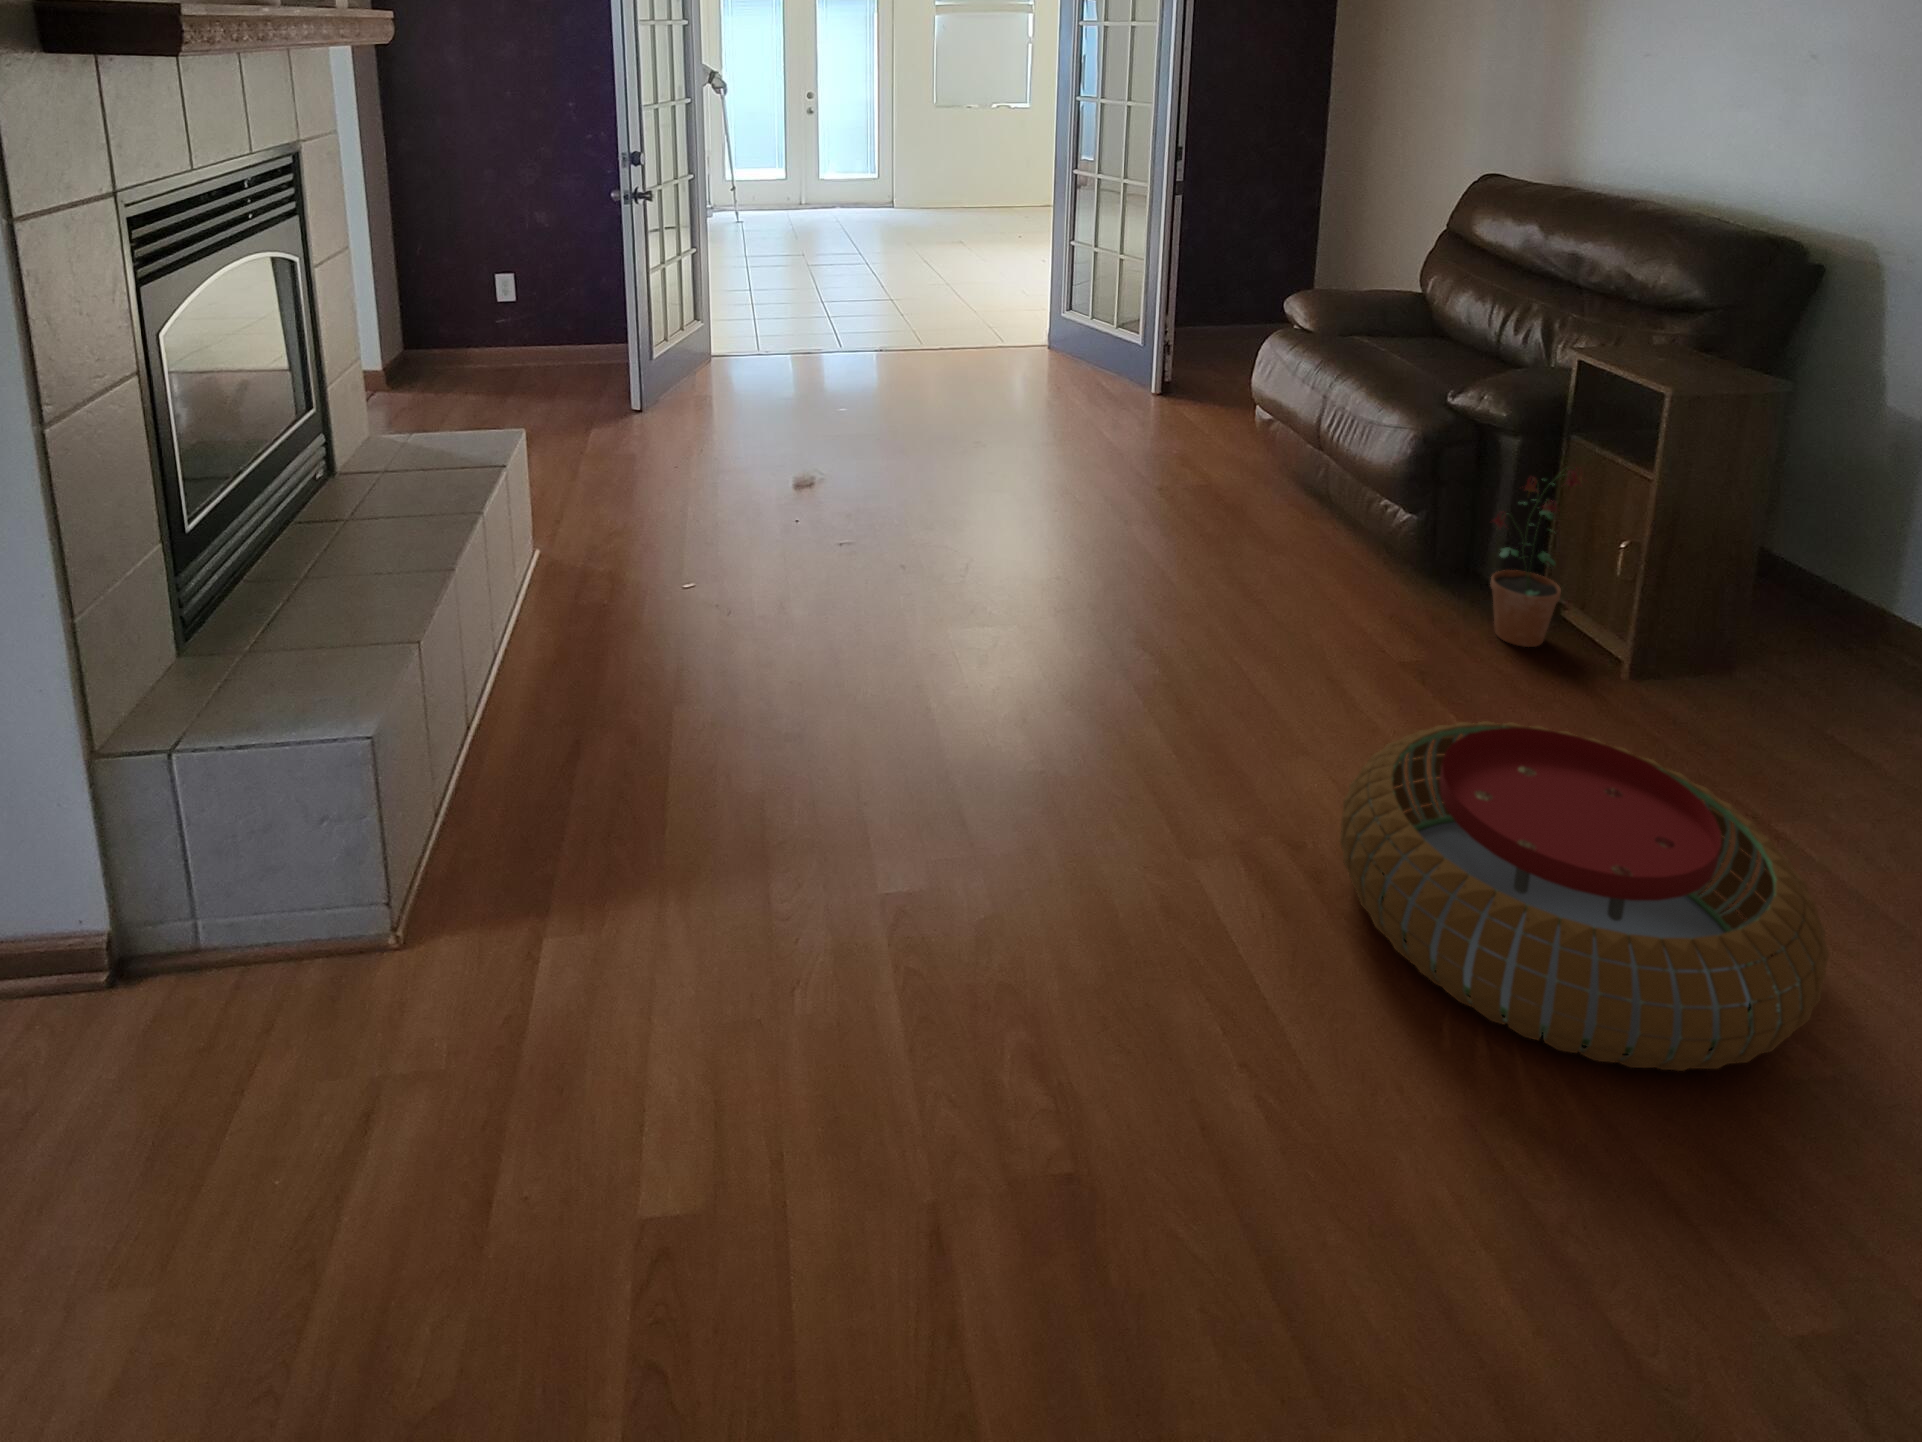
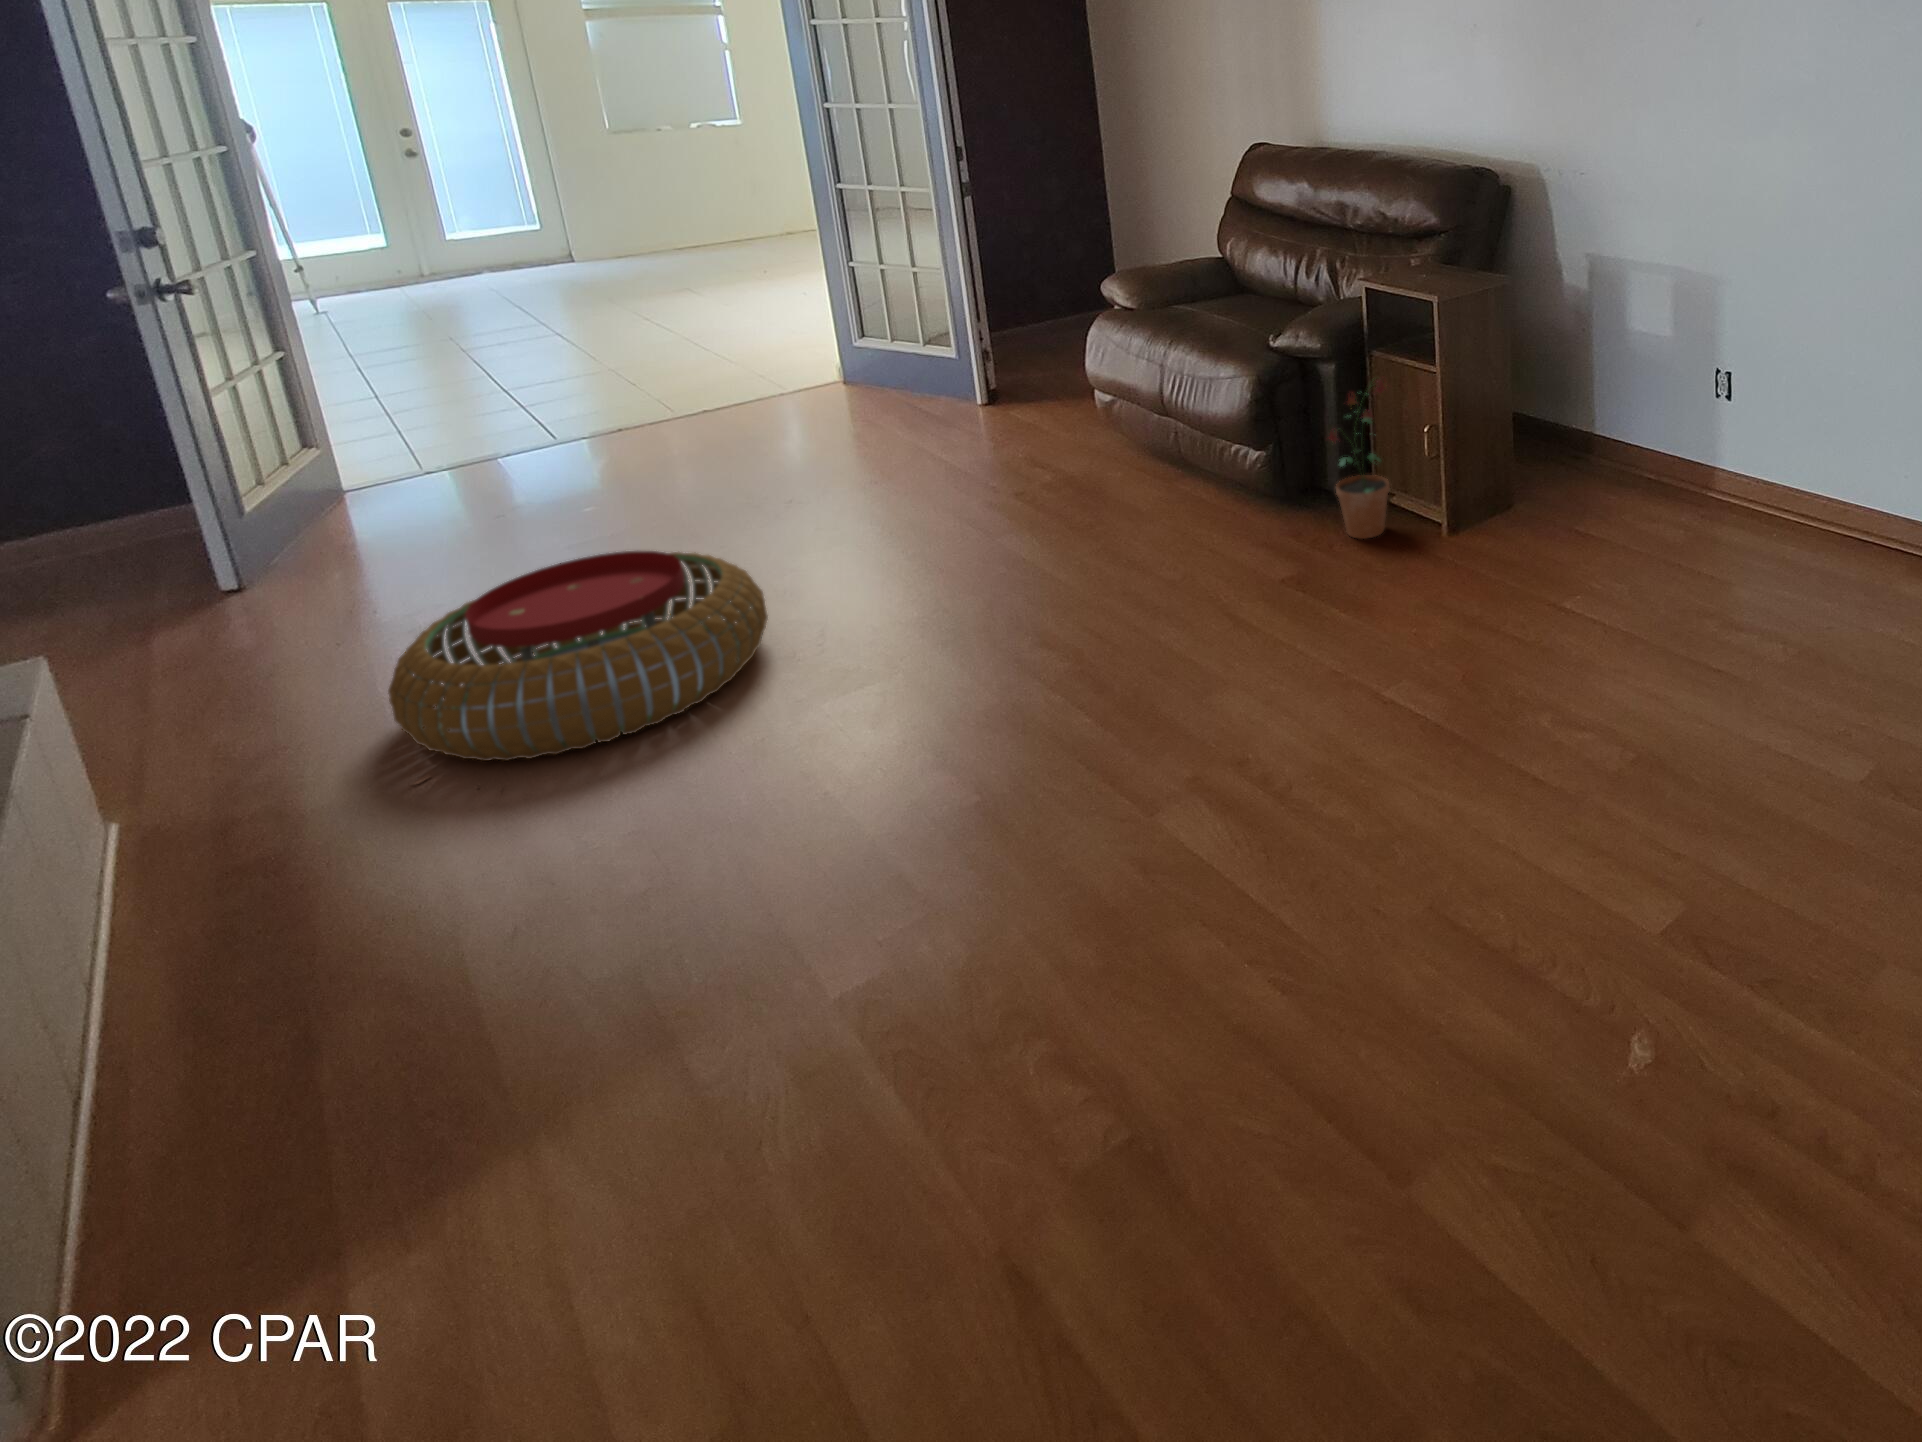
pouf: present [1339,721,1829,1071] -> present [388,551,768,761]

